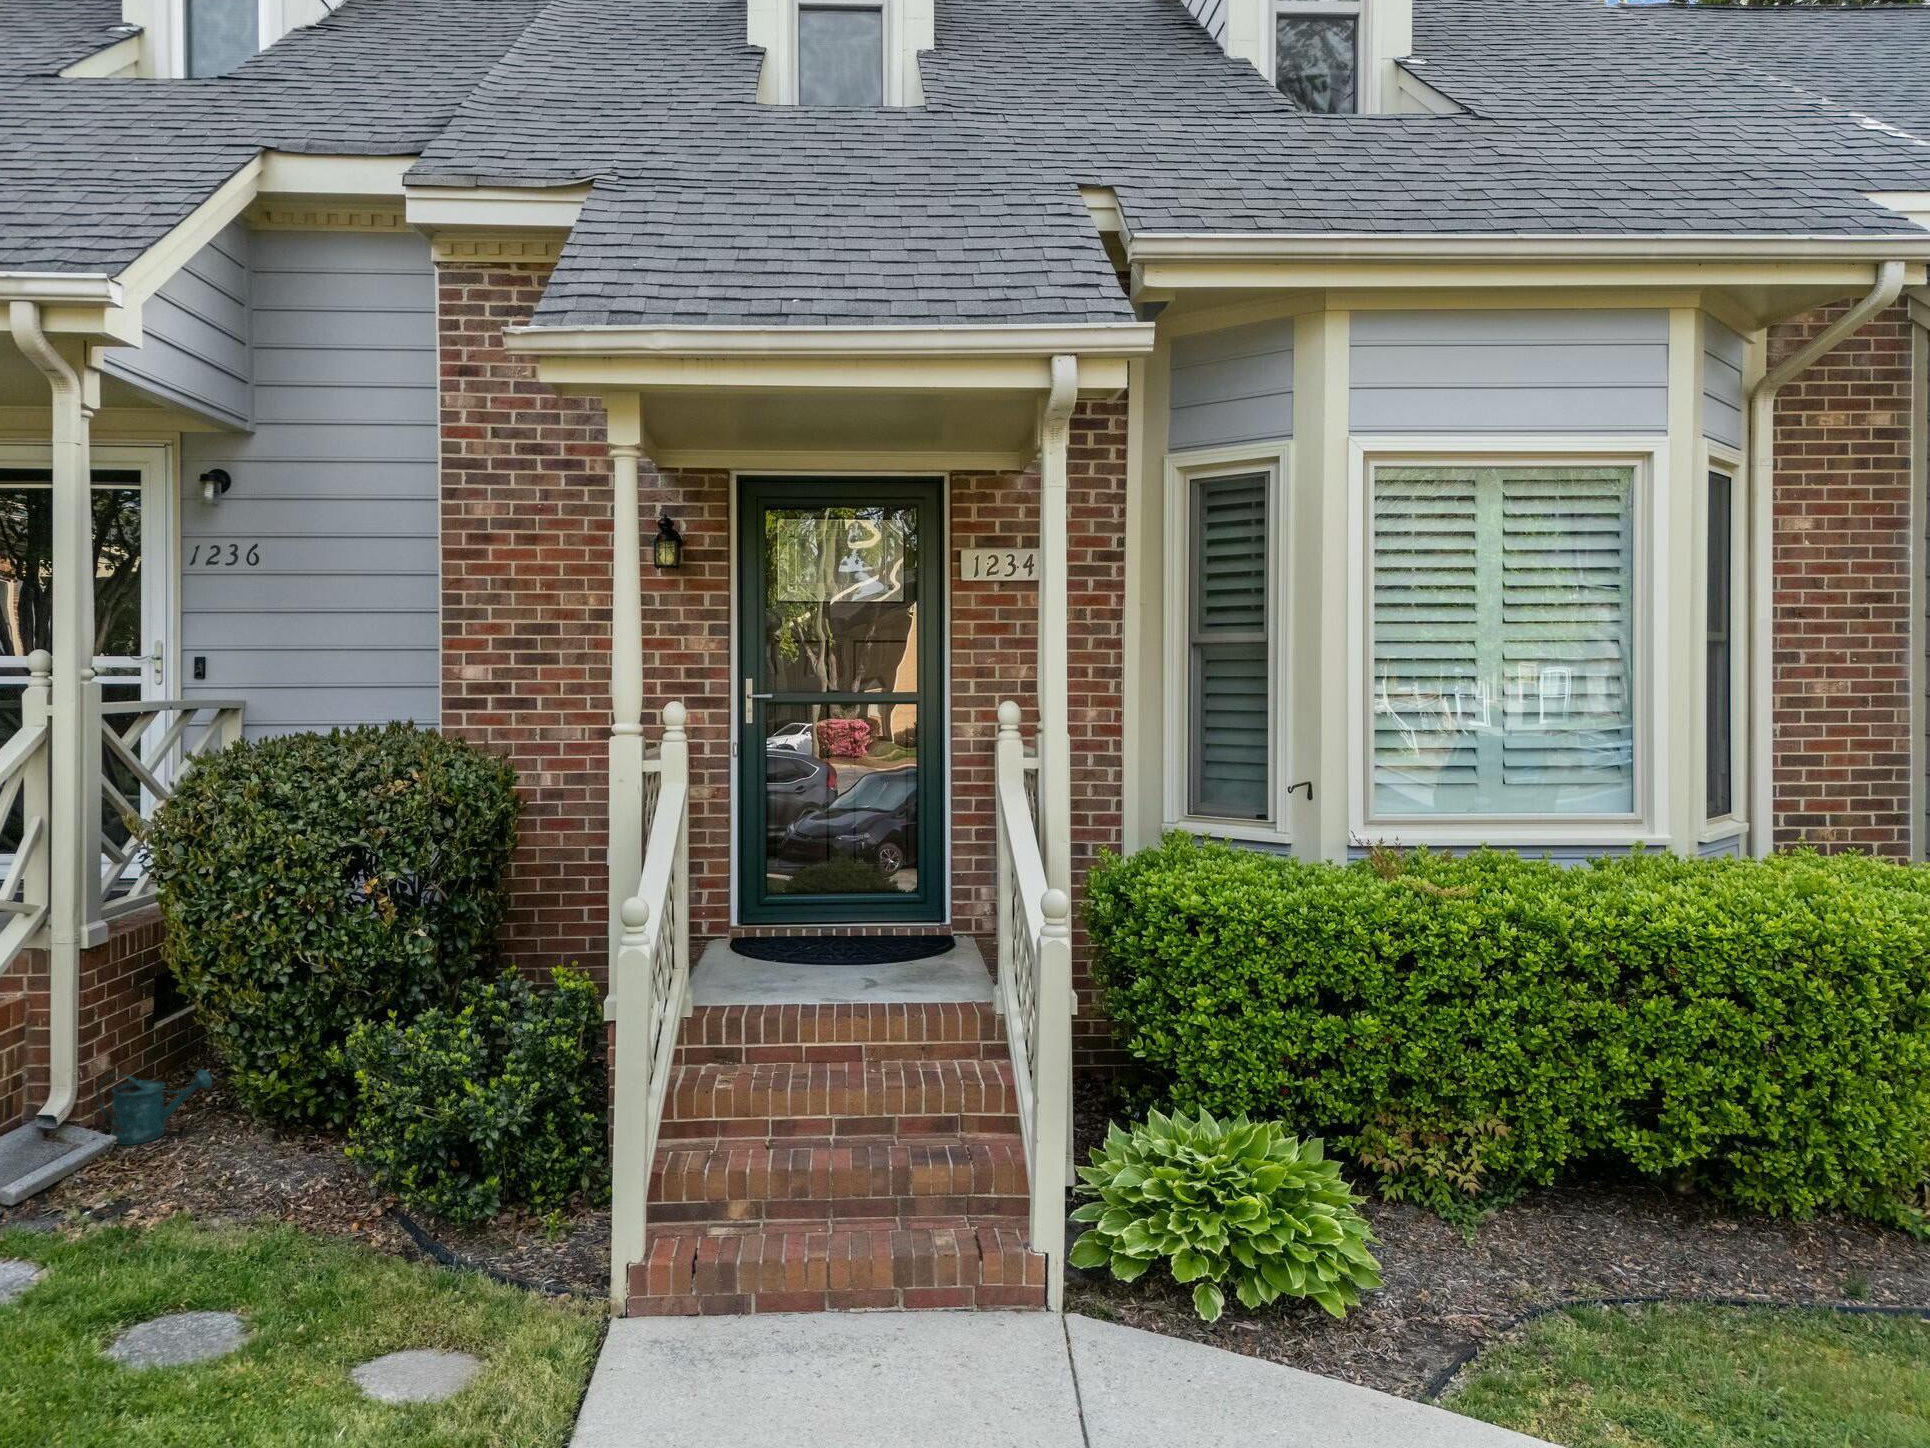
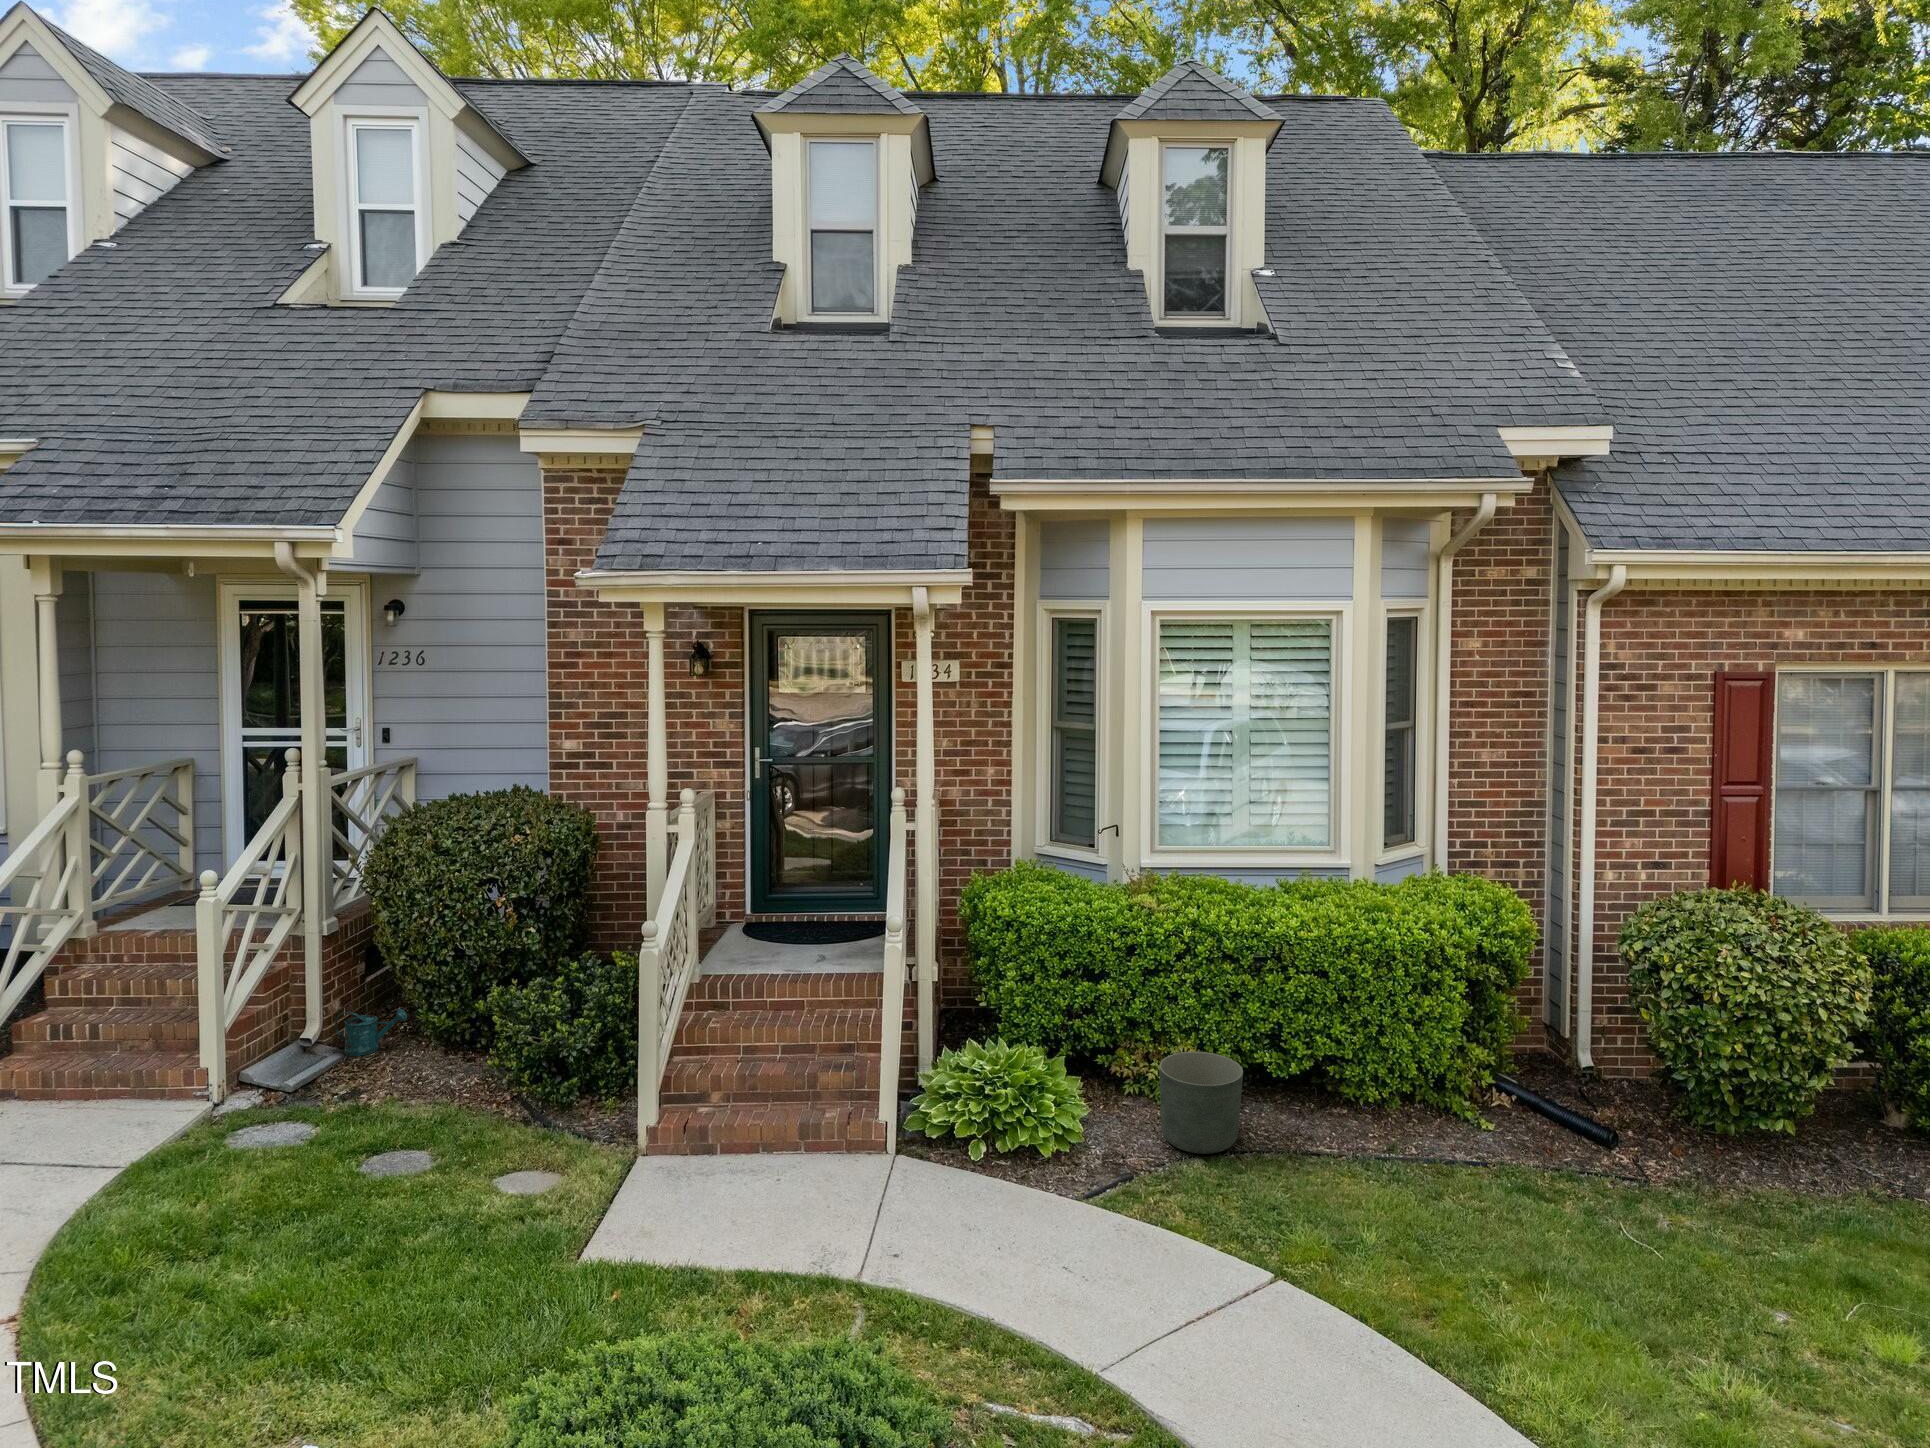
planter: none [1470,1127,1626,1302] -> present [1160,1052,1243,1154]

